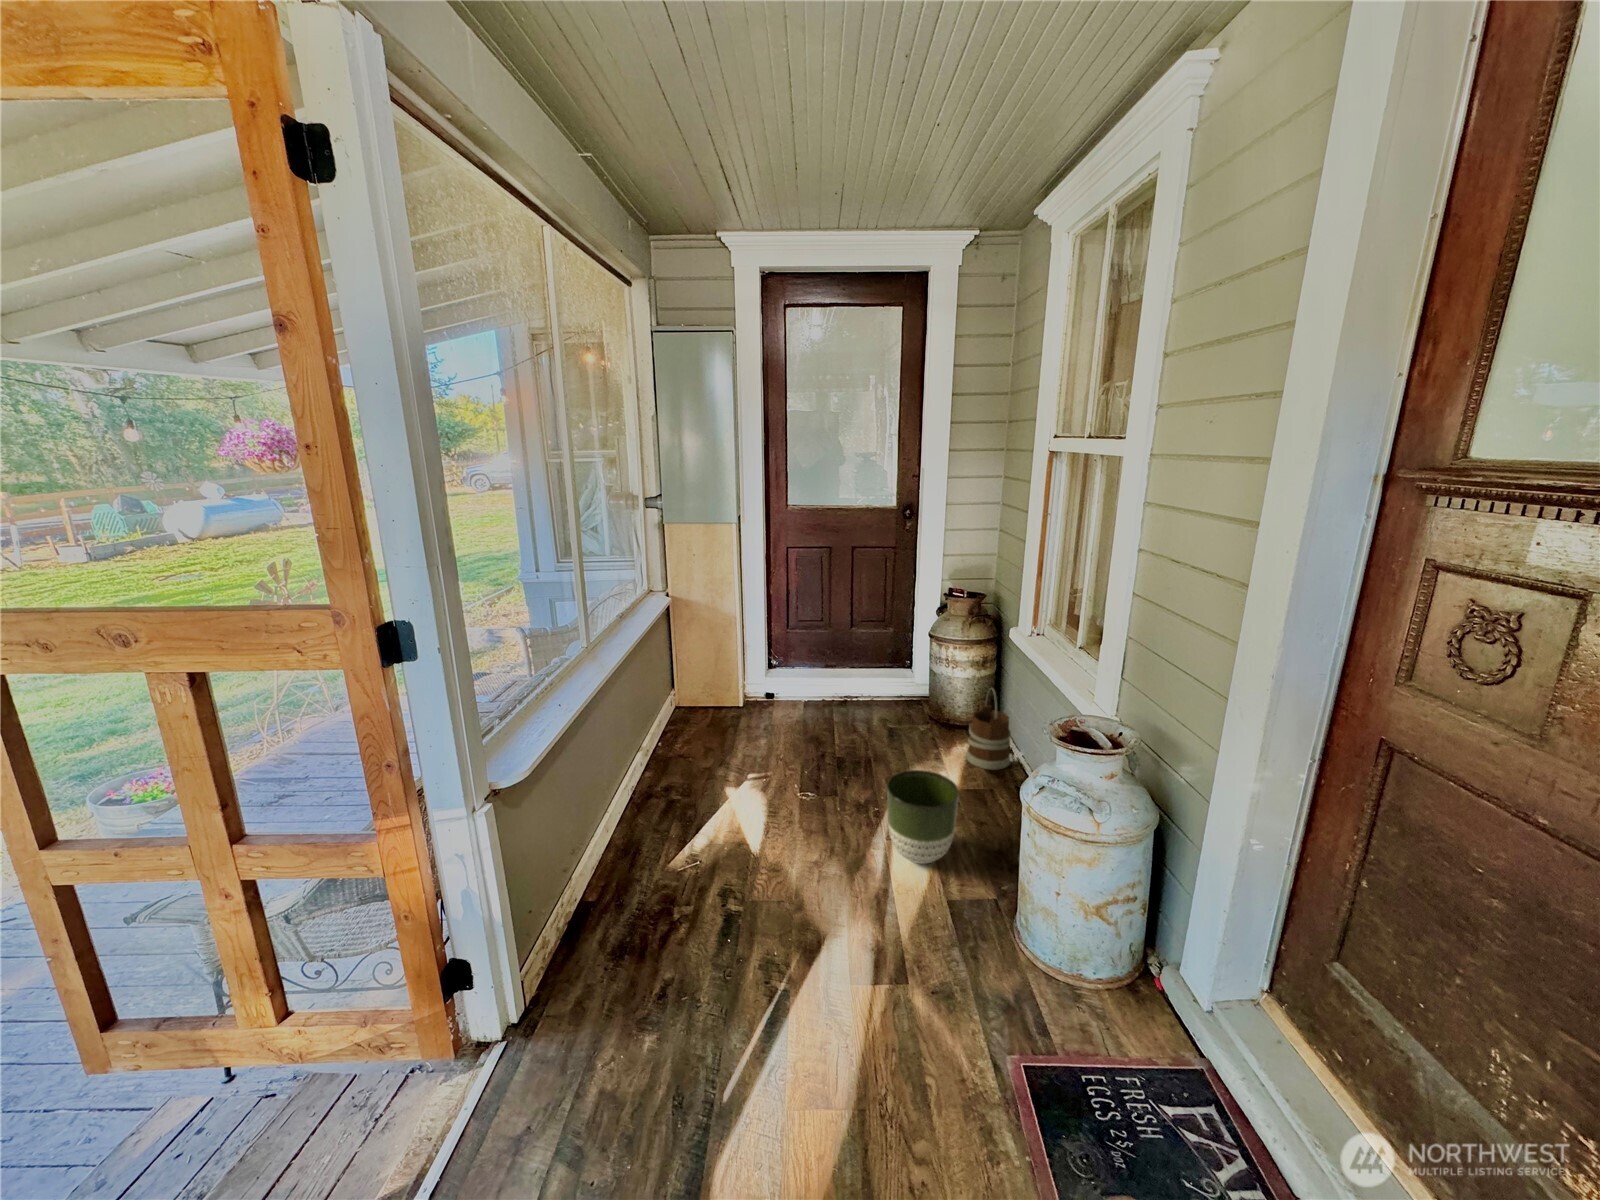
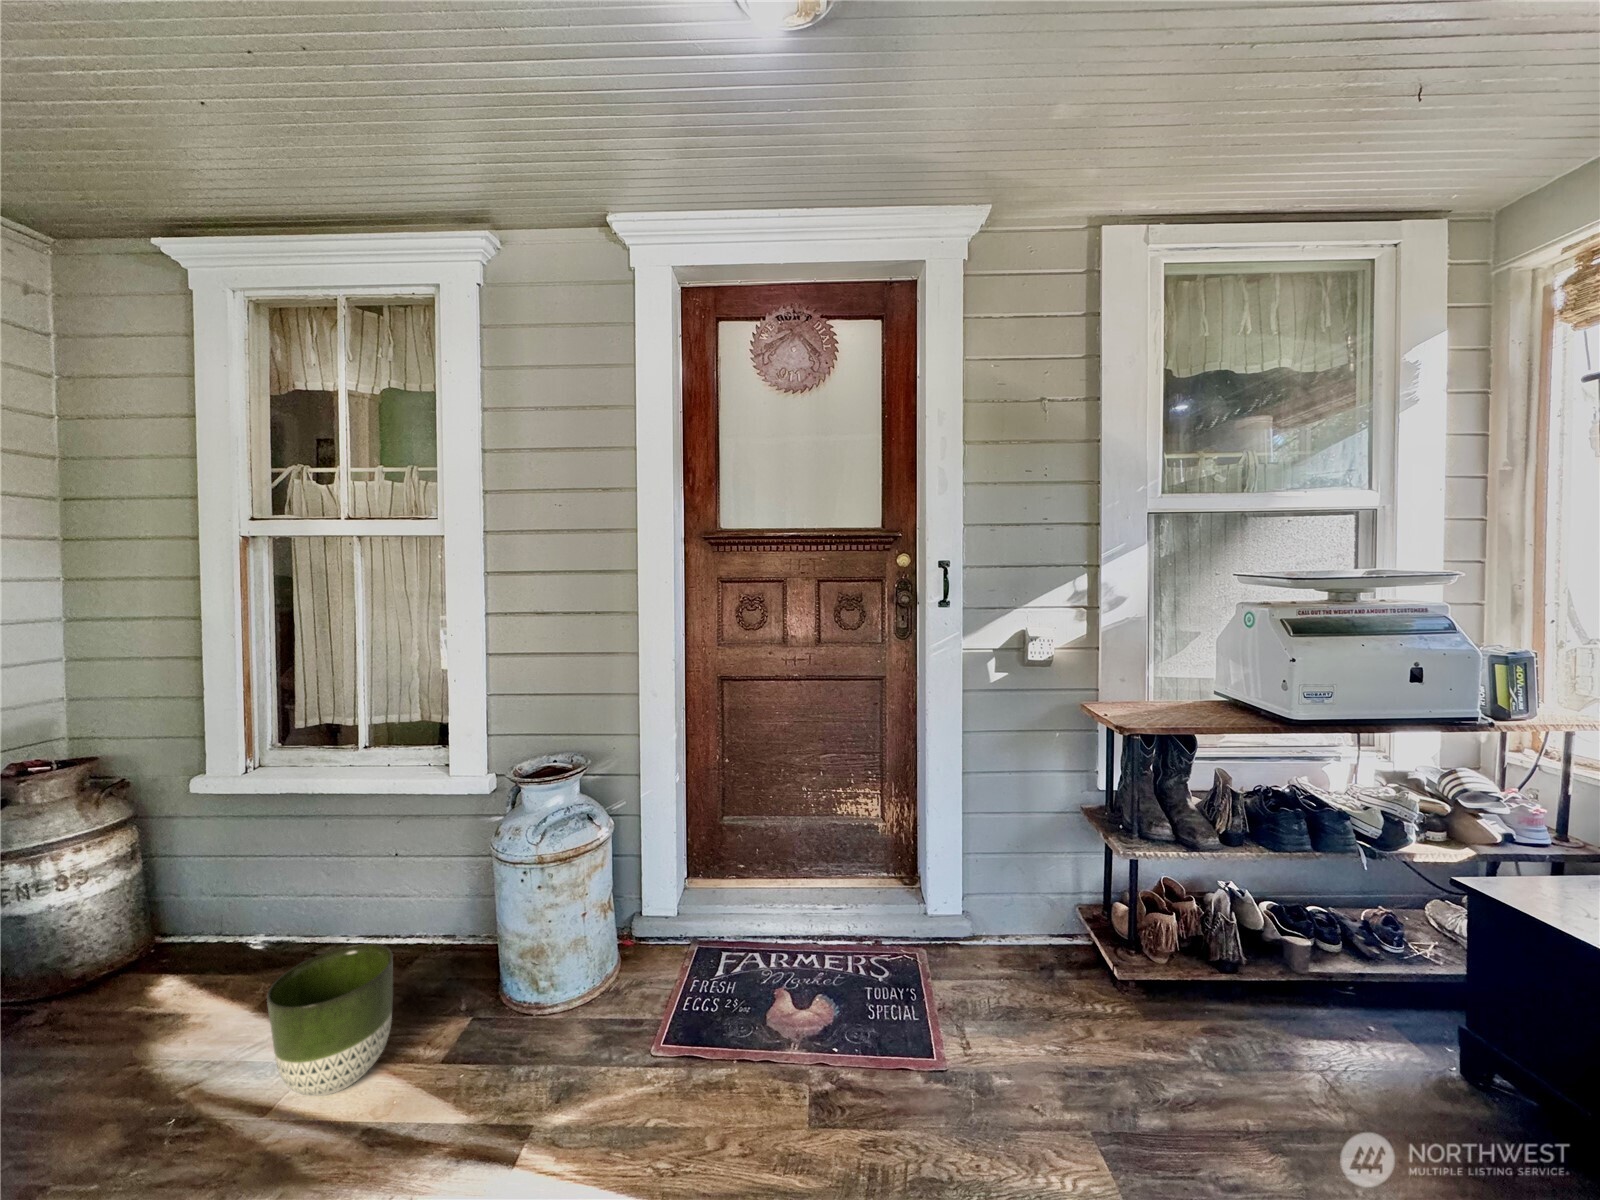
wooden bucket: present [966,688,1011,770] -> none [184,860,268,988]

